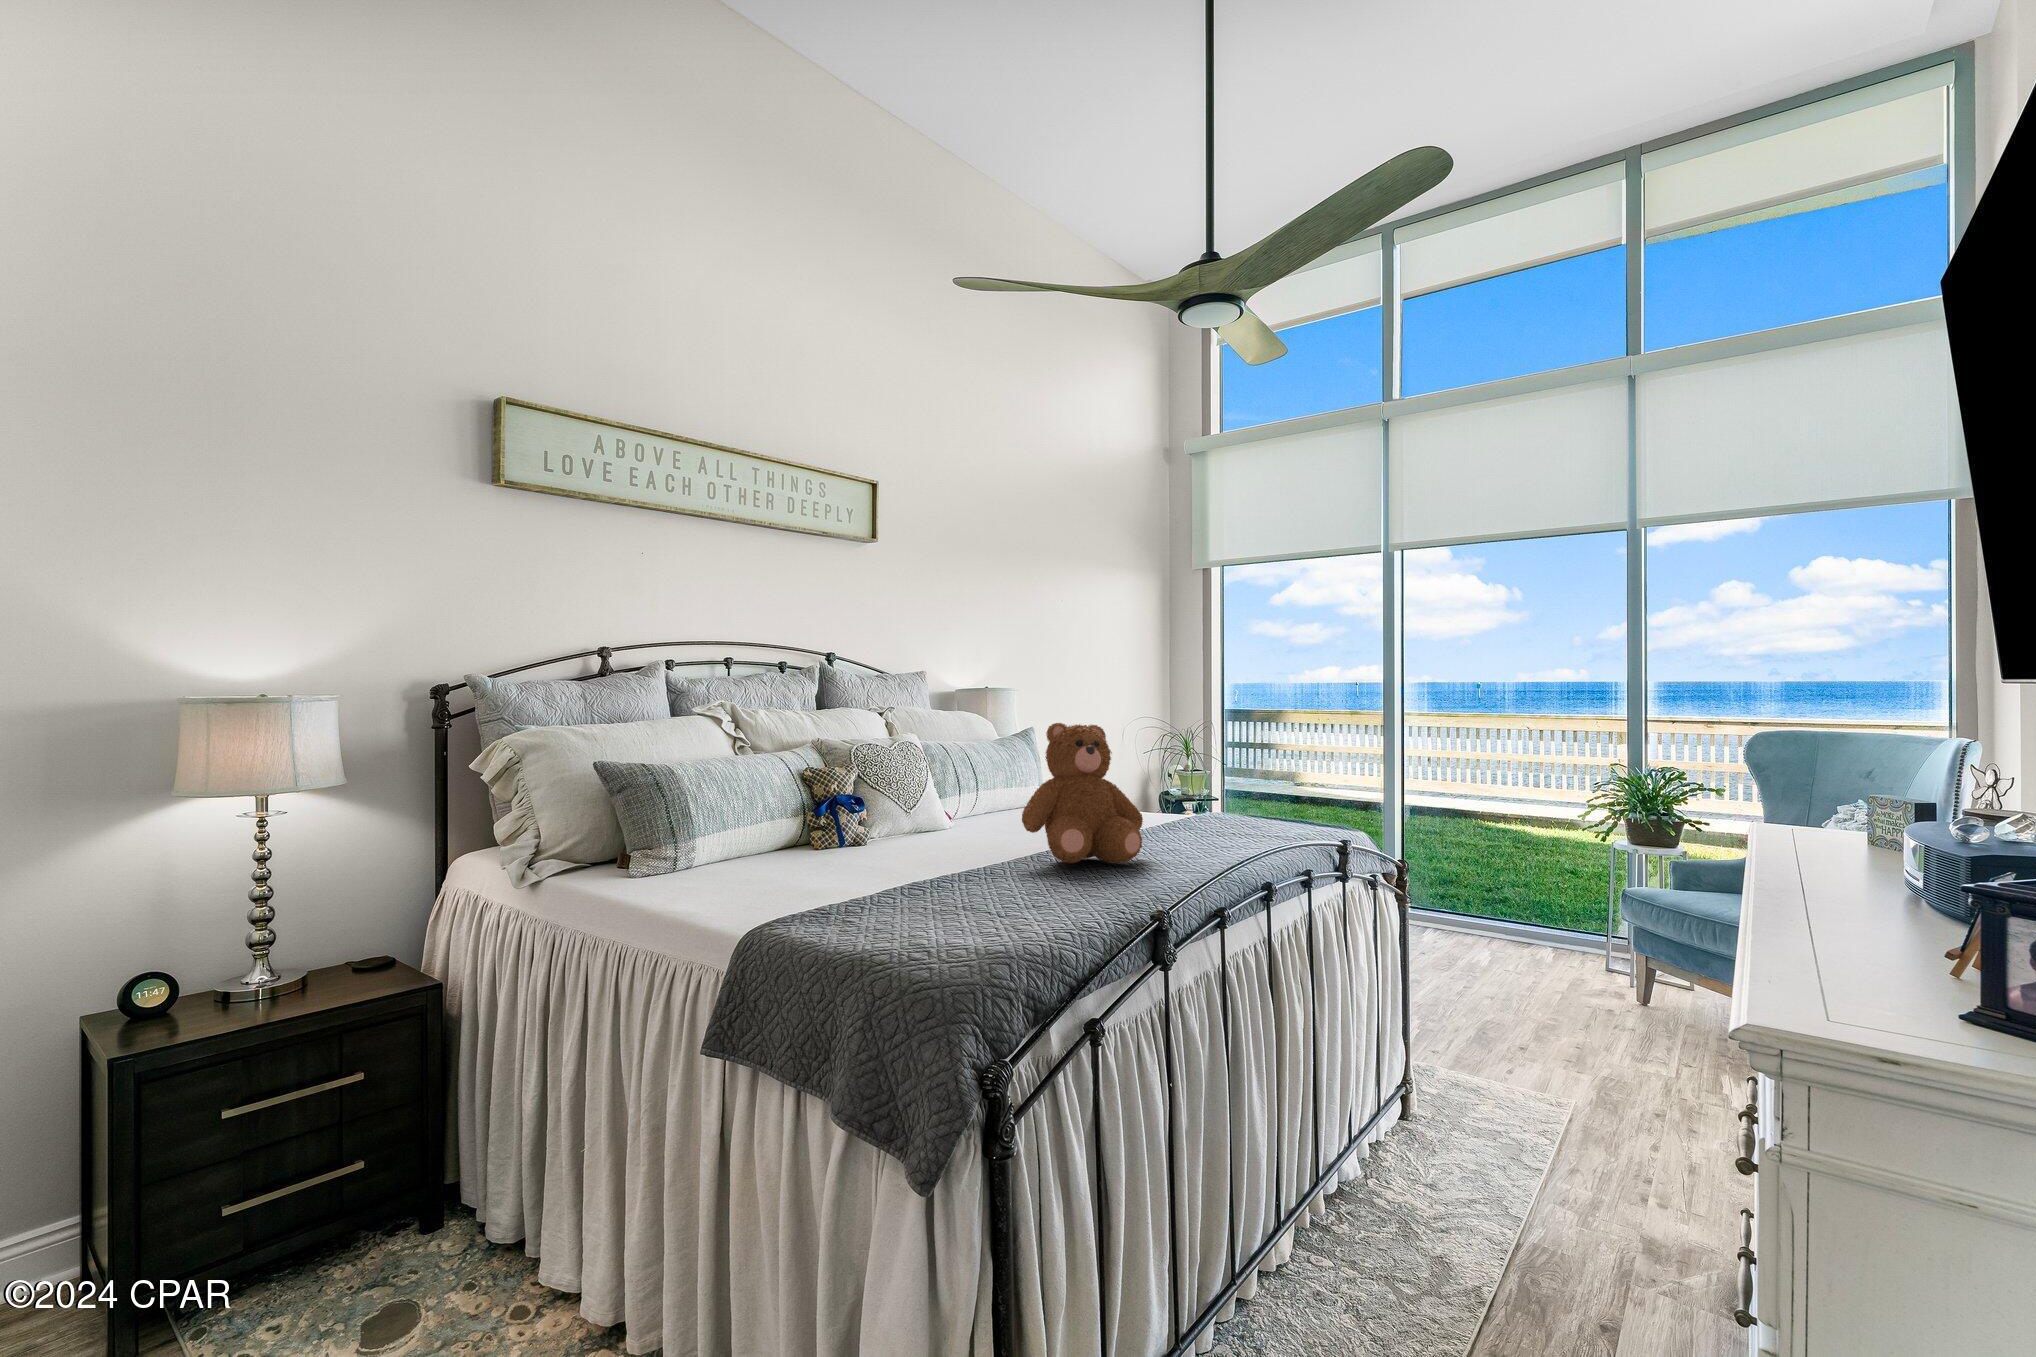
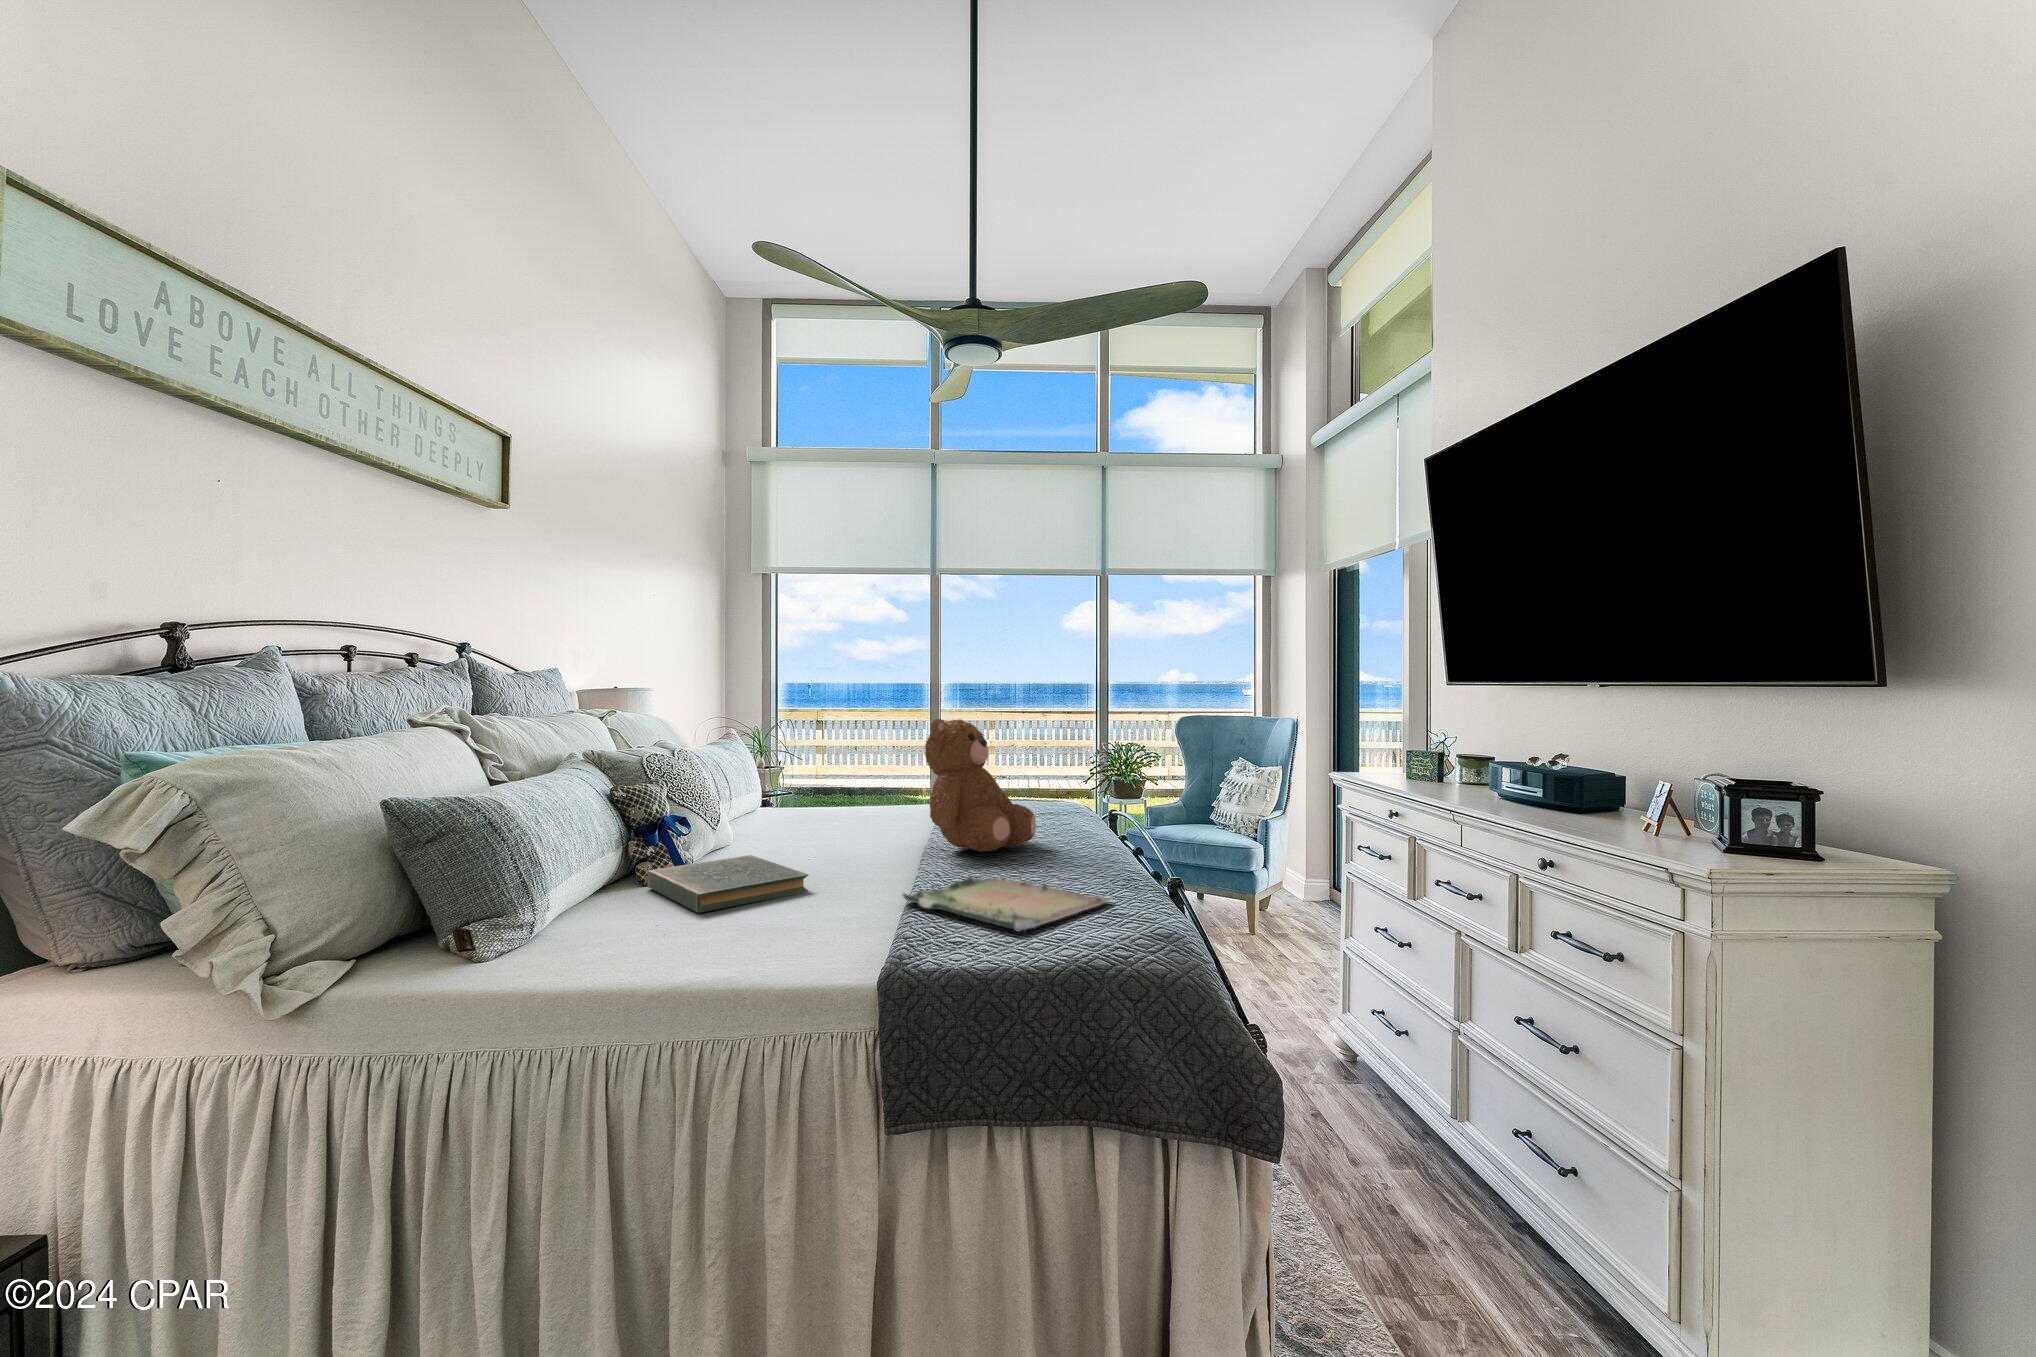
book: none [782,837,897,872] -> present [648,855,809,913]
tray: none [883,870,1028,930] -> present [903,875,1111,933]

